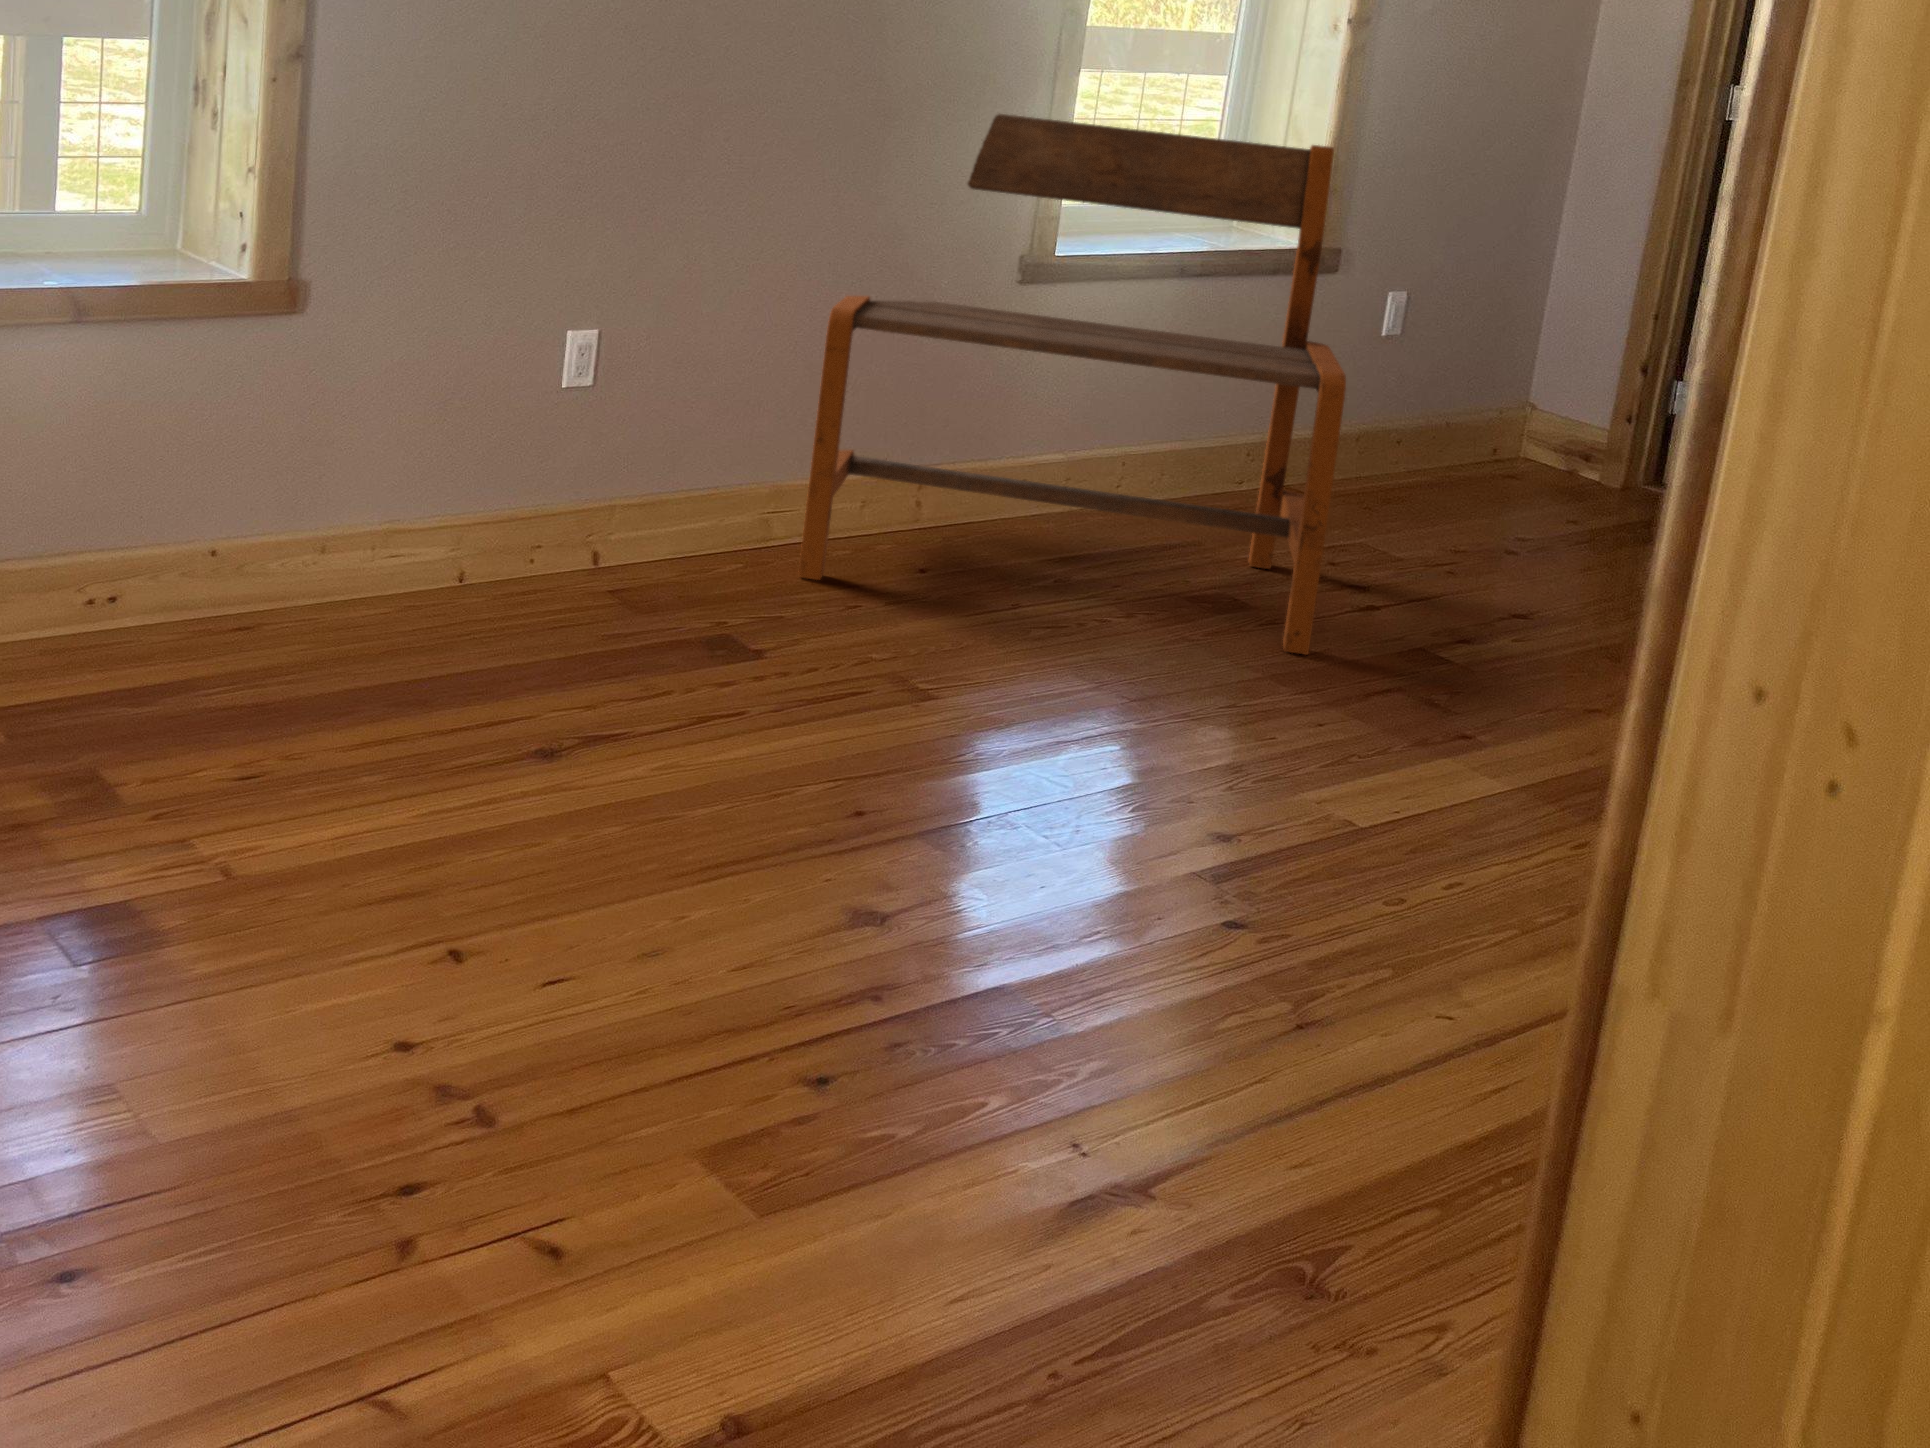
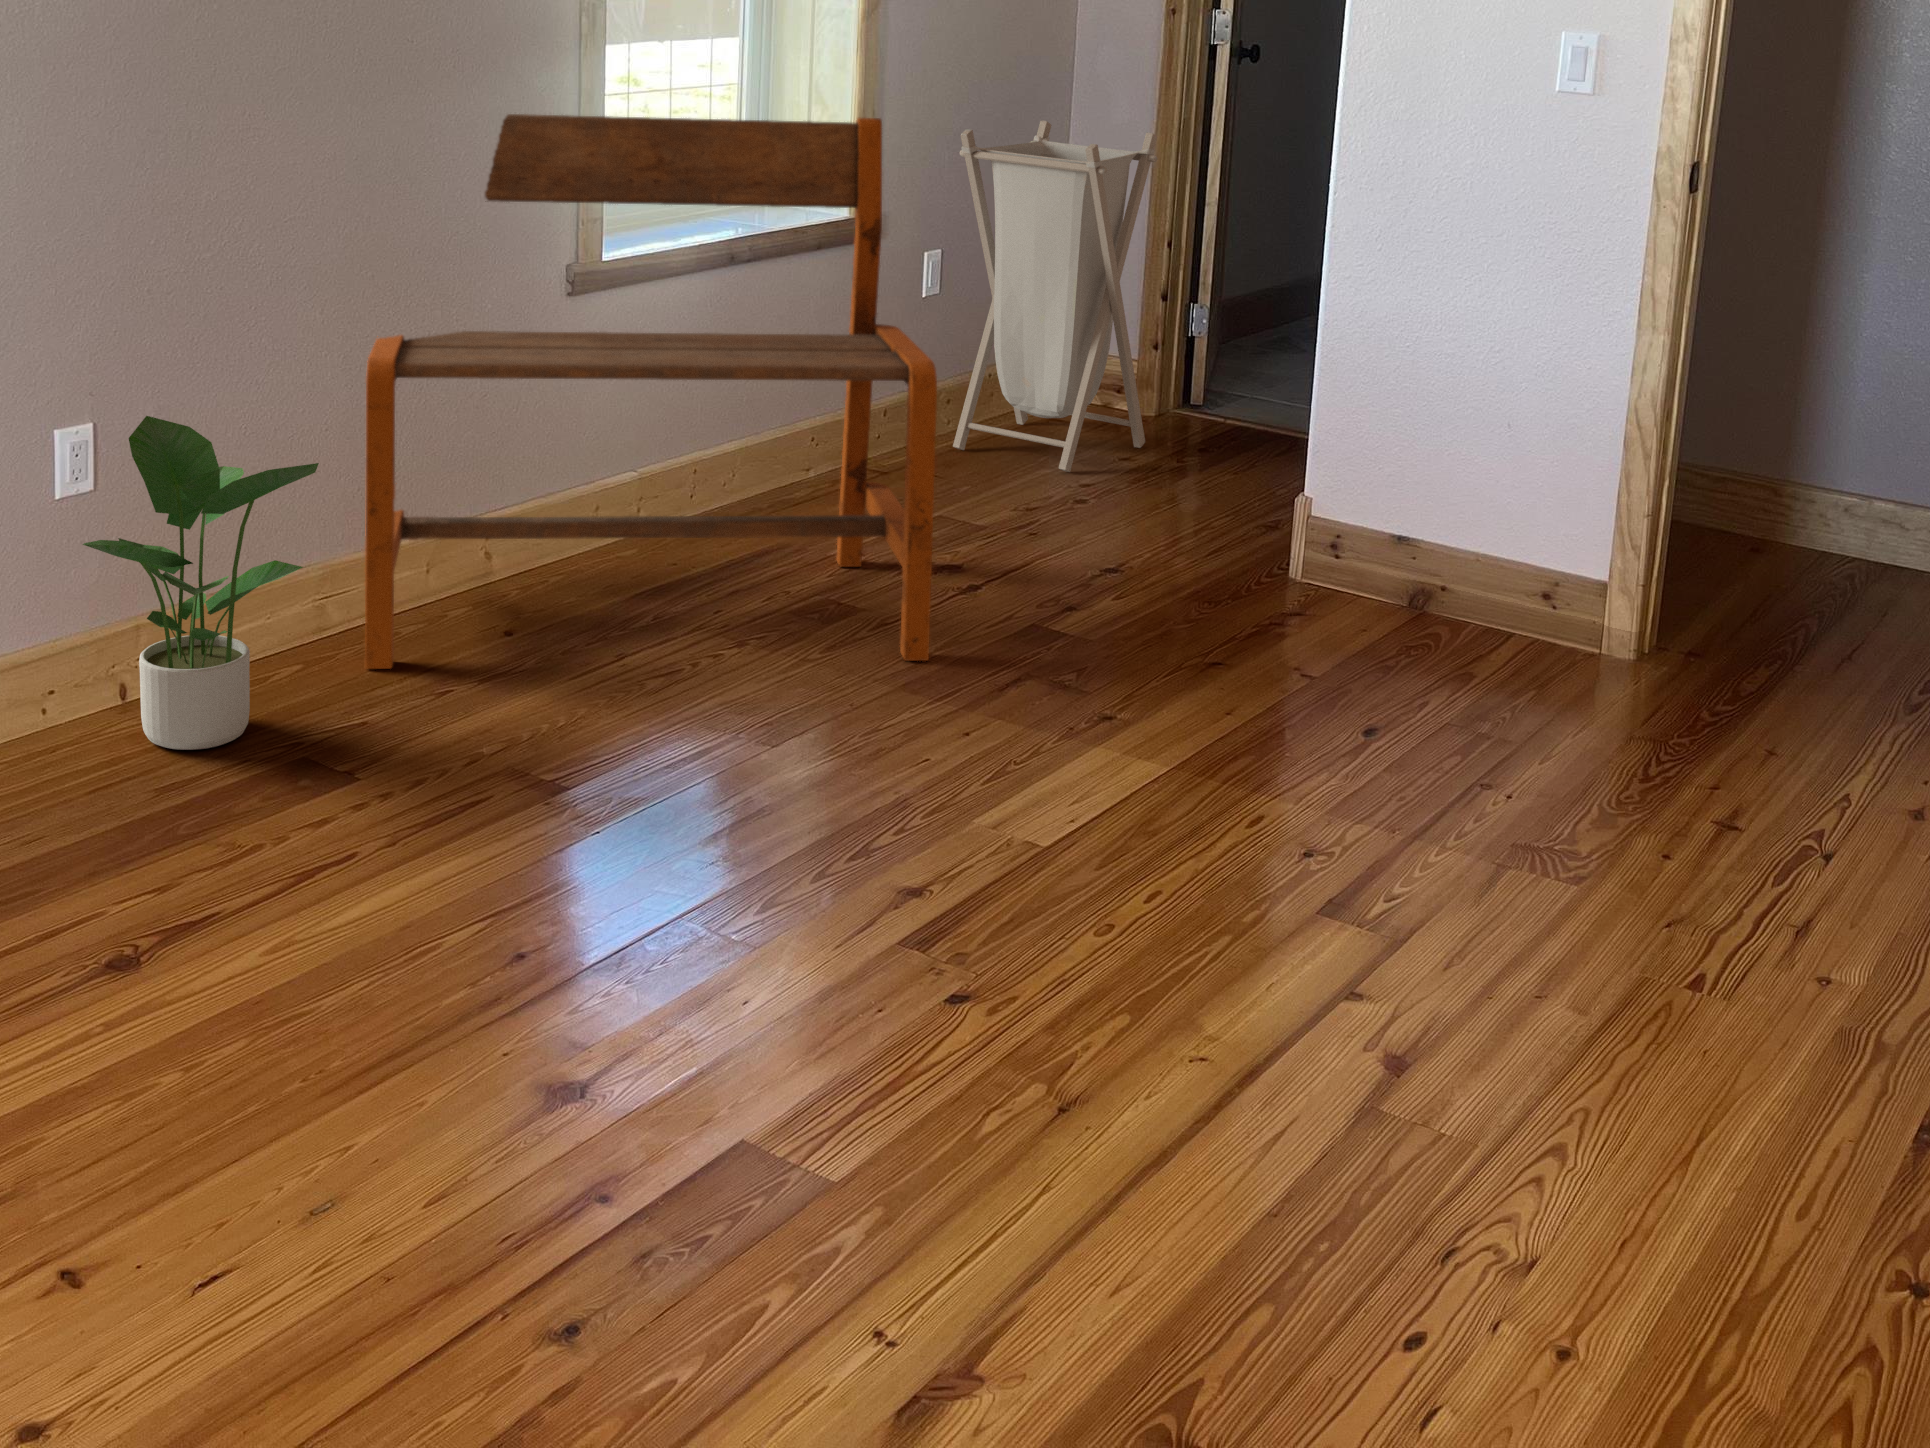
laundry hamper: none [1398,177,1646,522] -> present [953,121,1157,472]
potted plant: none [572,328,769,613] -> present [83,416,319,750]

